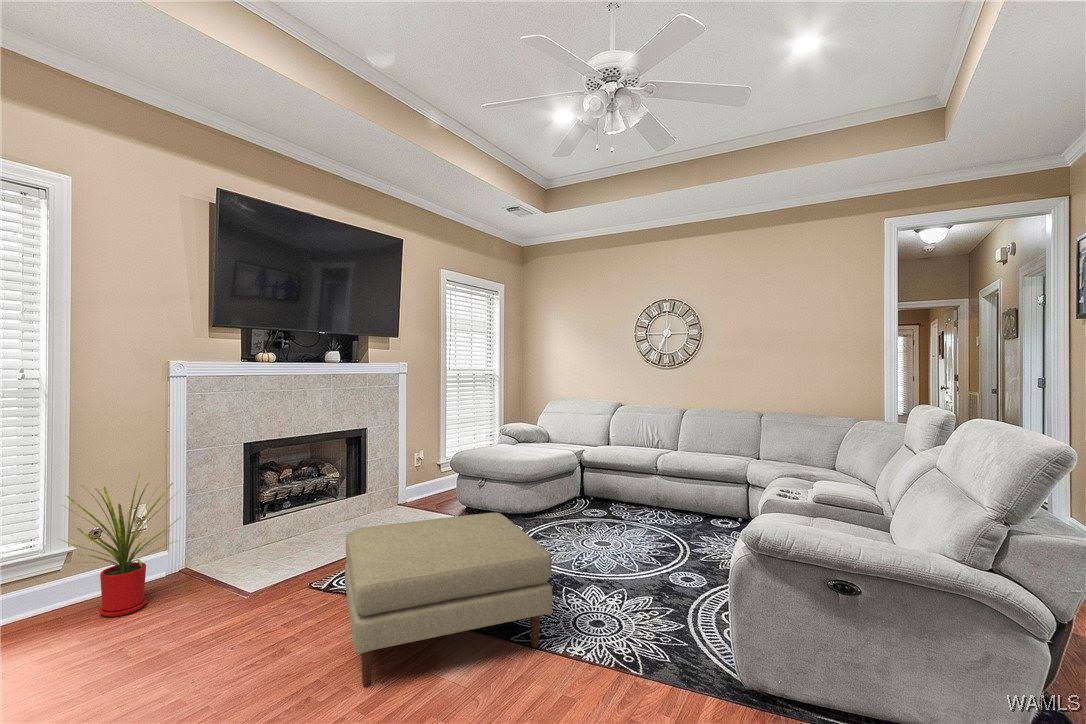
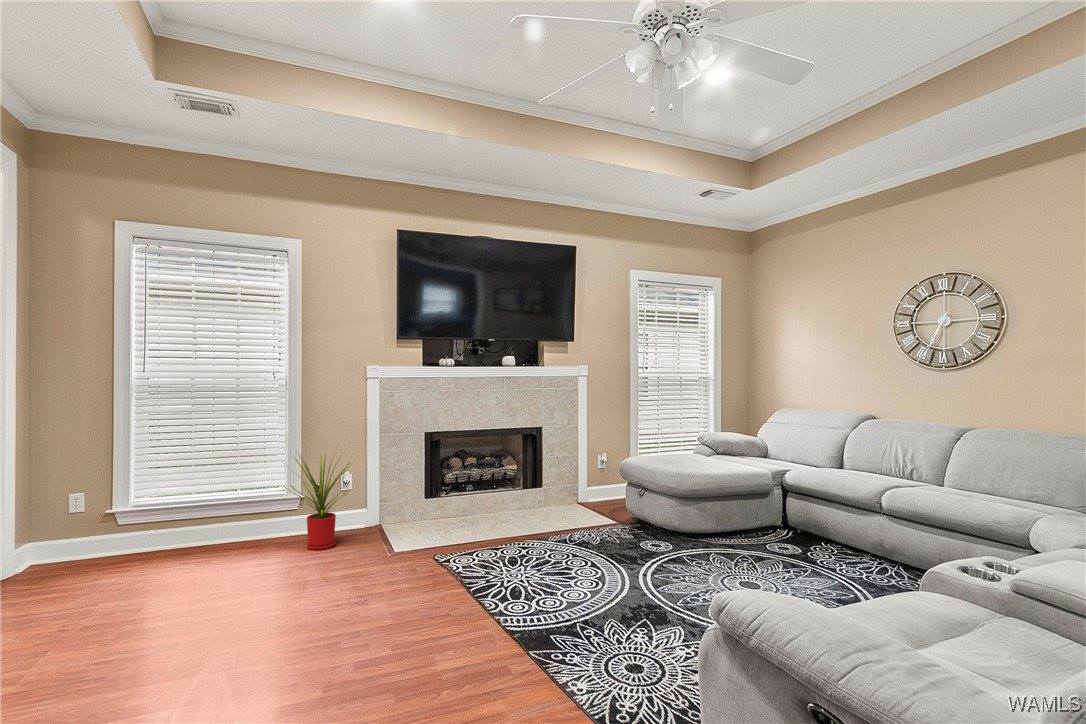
ottoman: present [345,513,552,687] -> none [367,511,579,667]

